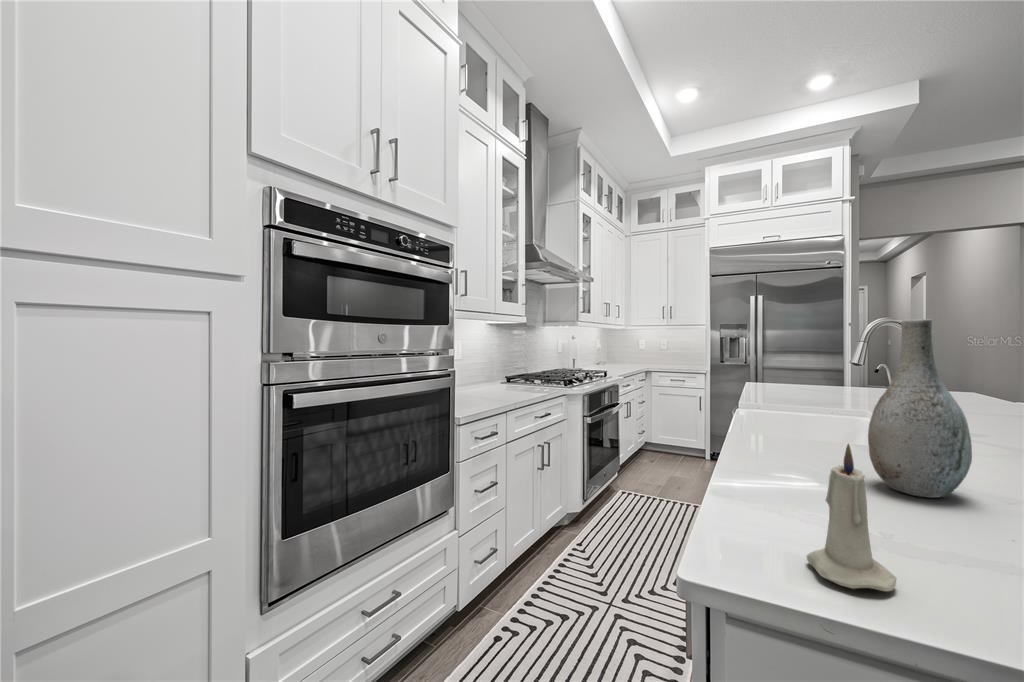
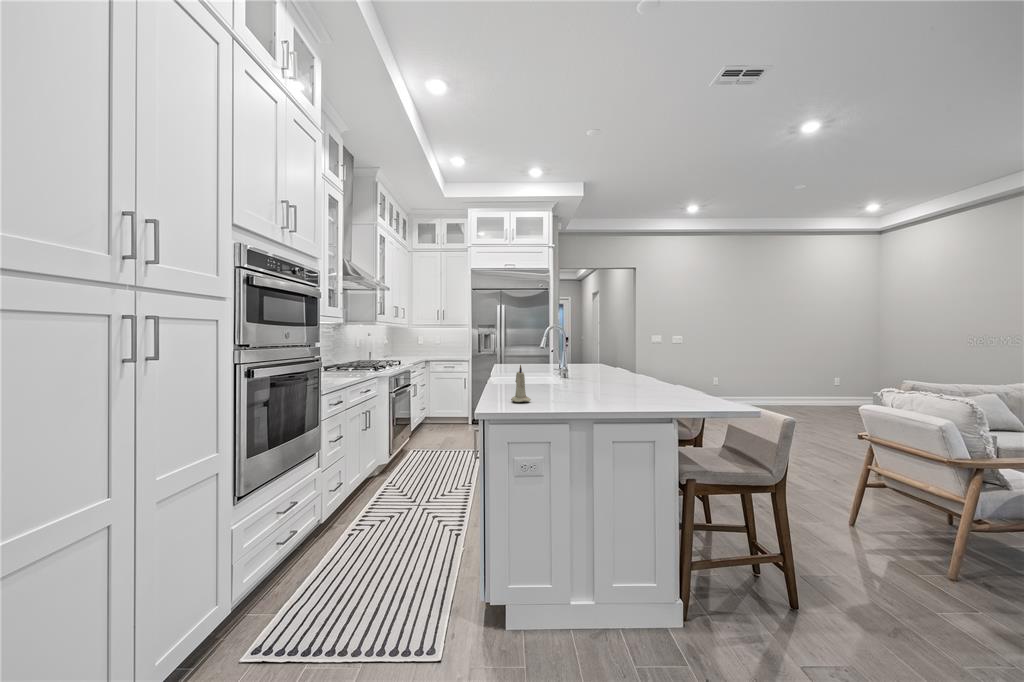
vase: present [868,319,972,498] -> none [535,328,562,390]

